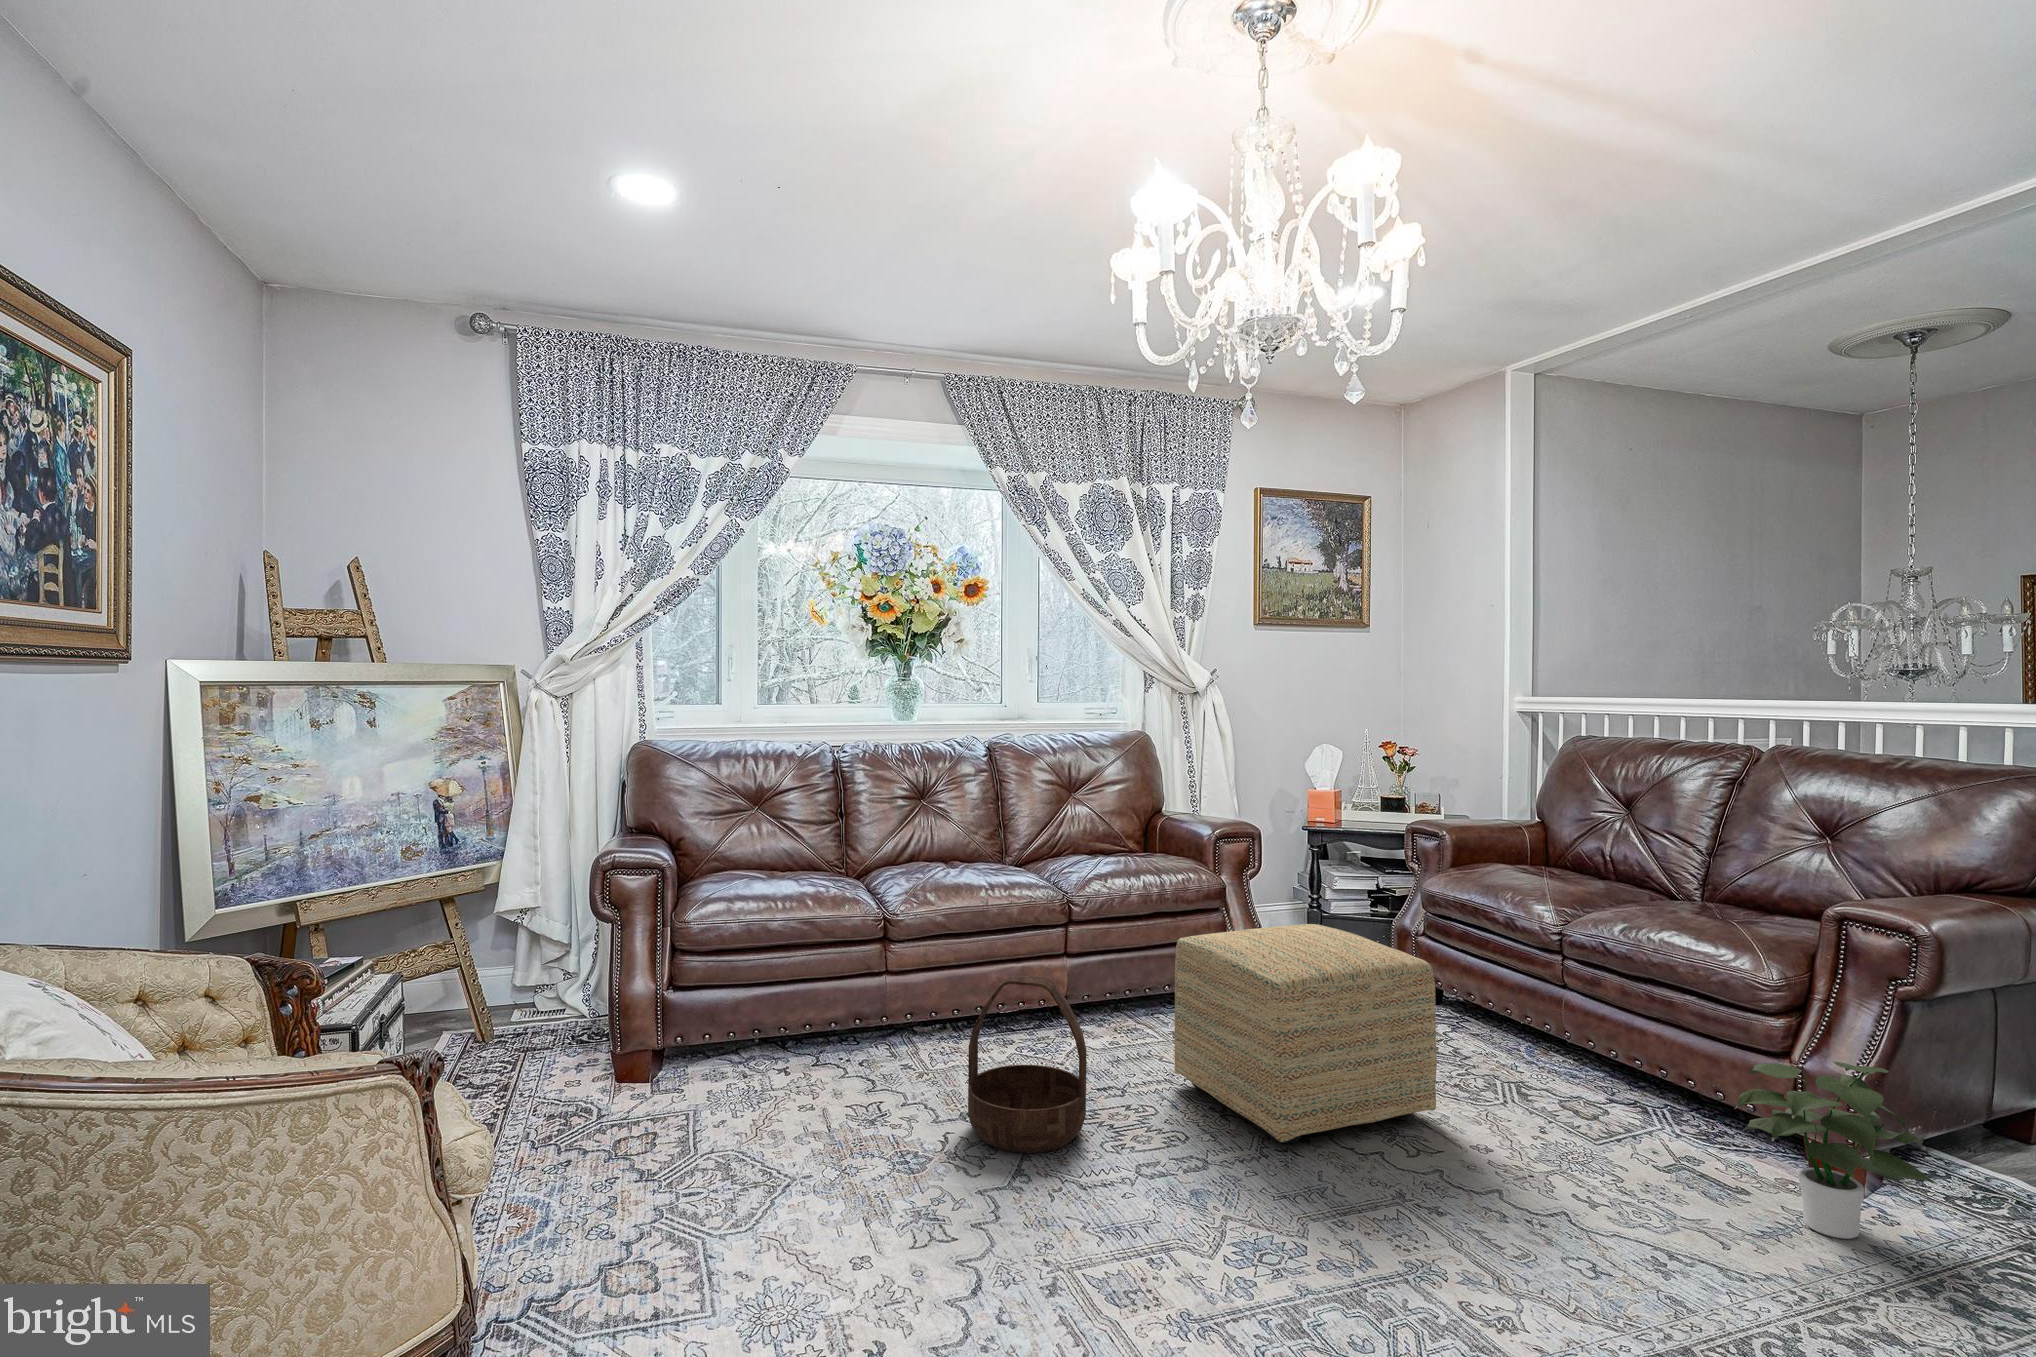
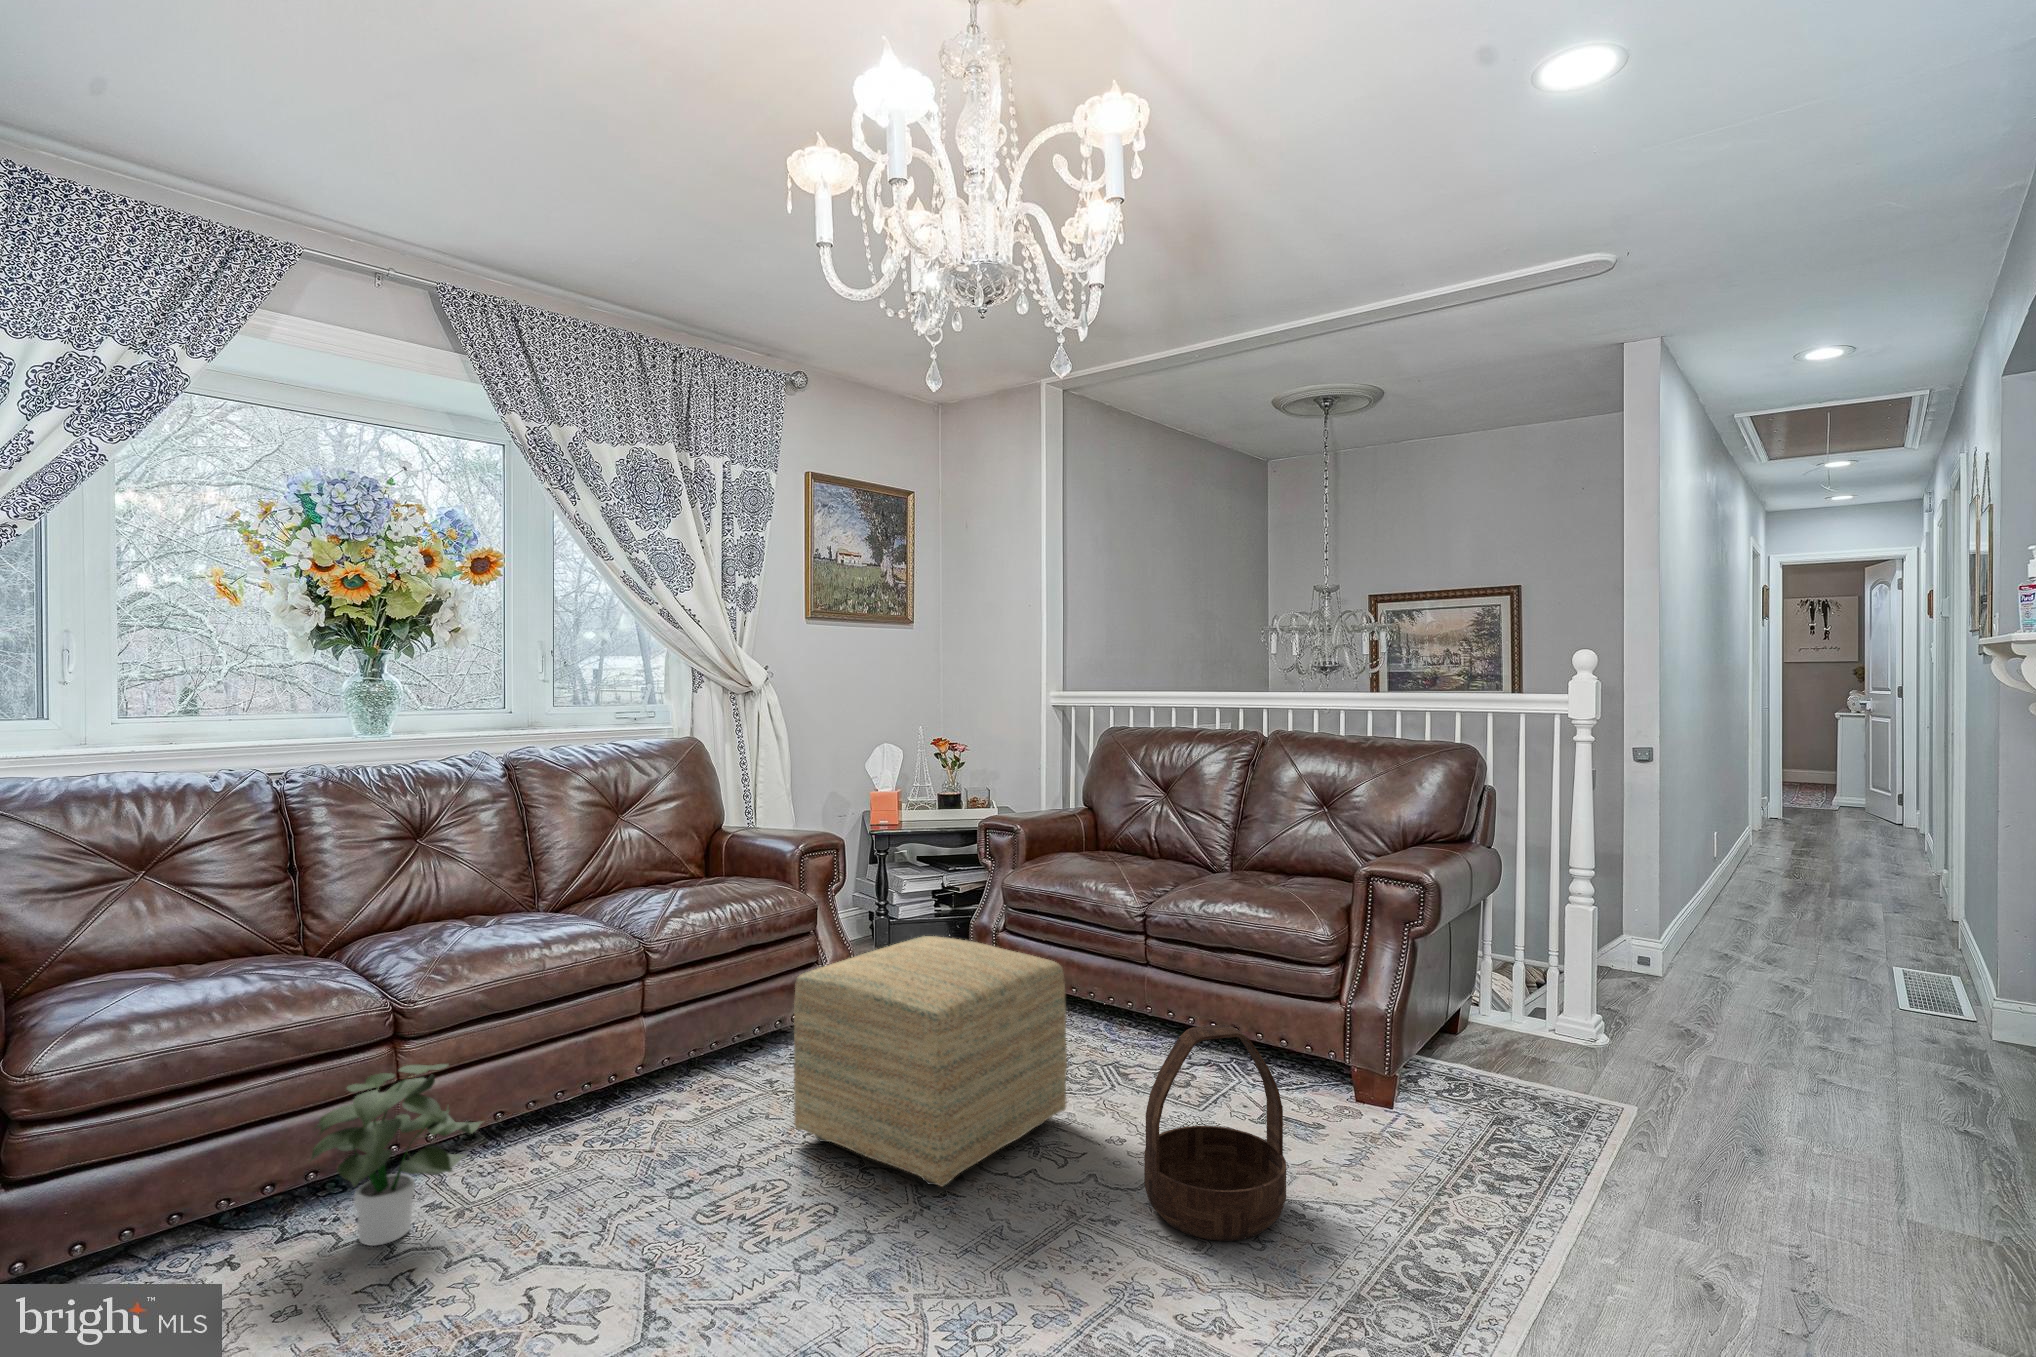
basket: present [968,975,1087,1153] -> present [1144,1024,1286,1241]
potted plant: present [1735,1062,1937,1239] -> present [311,1064,482,1246]

